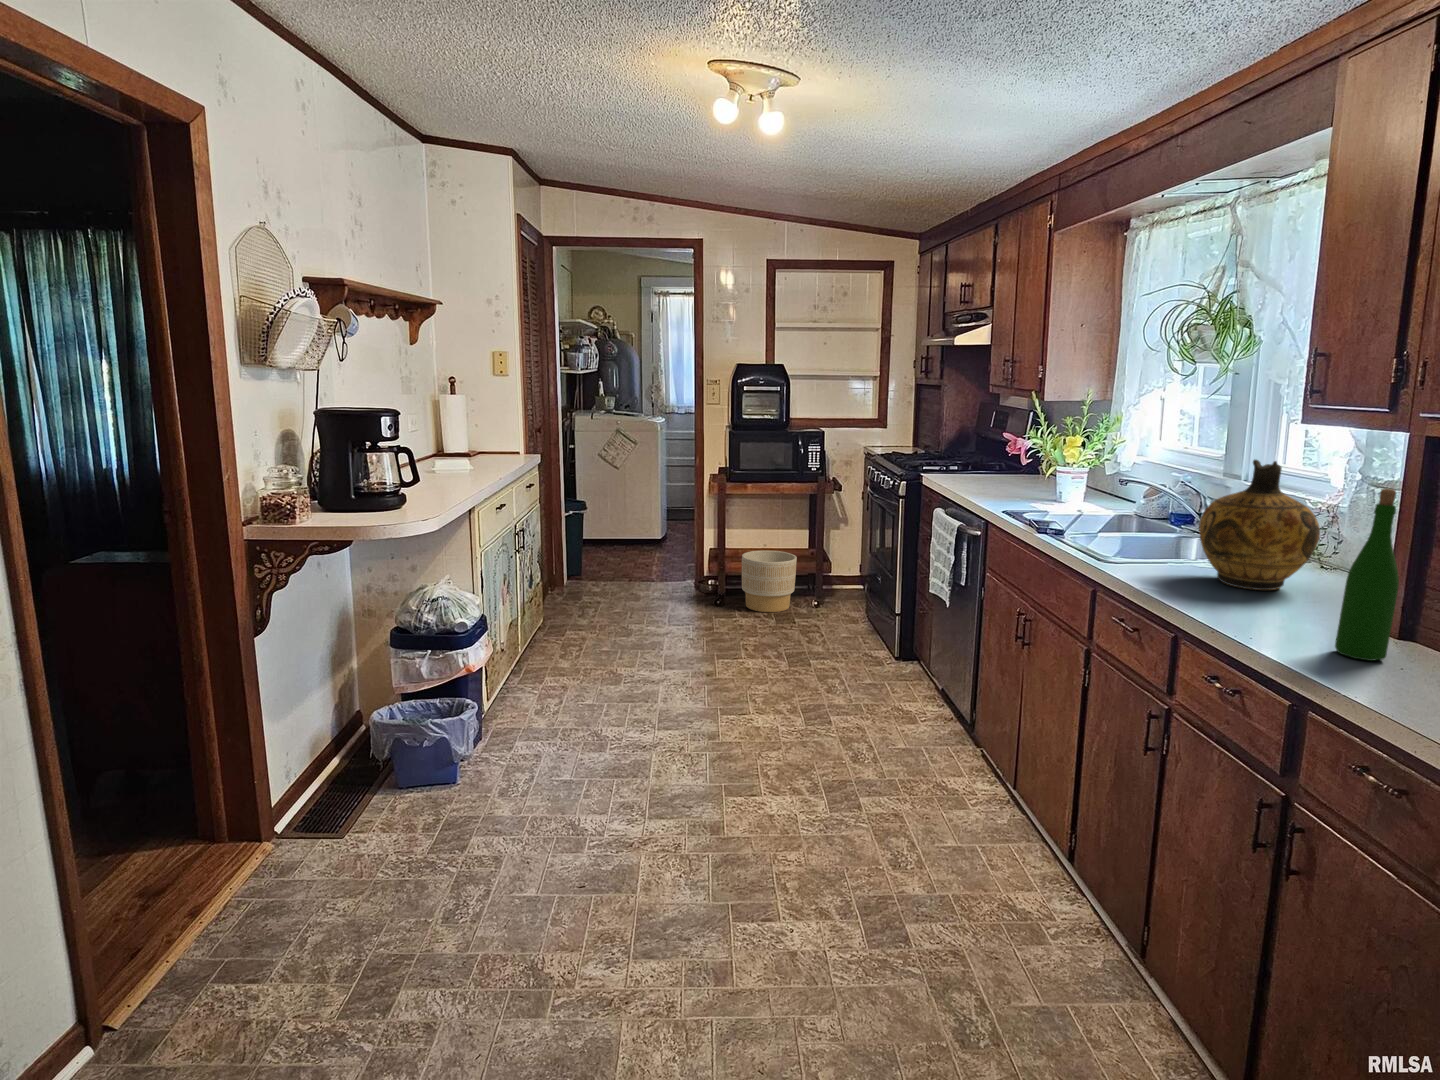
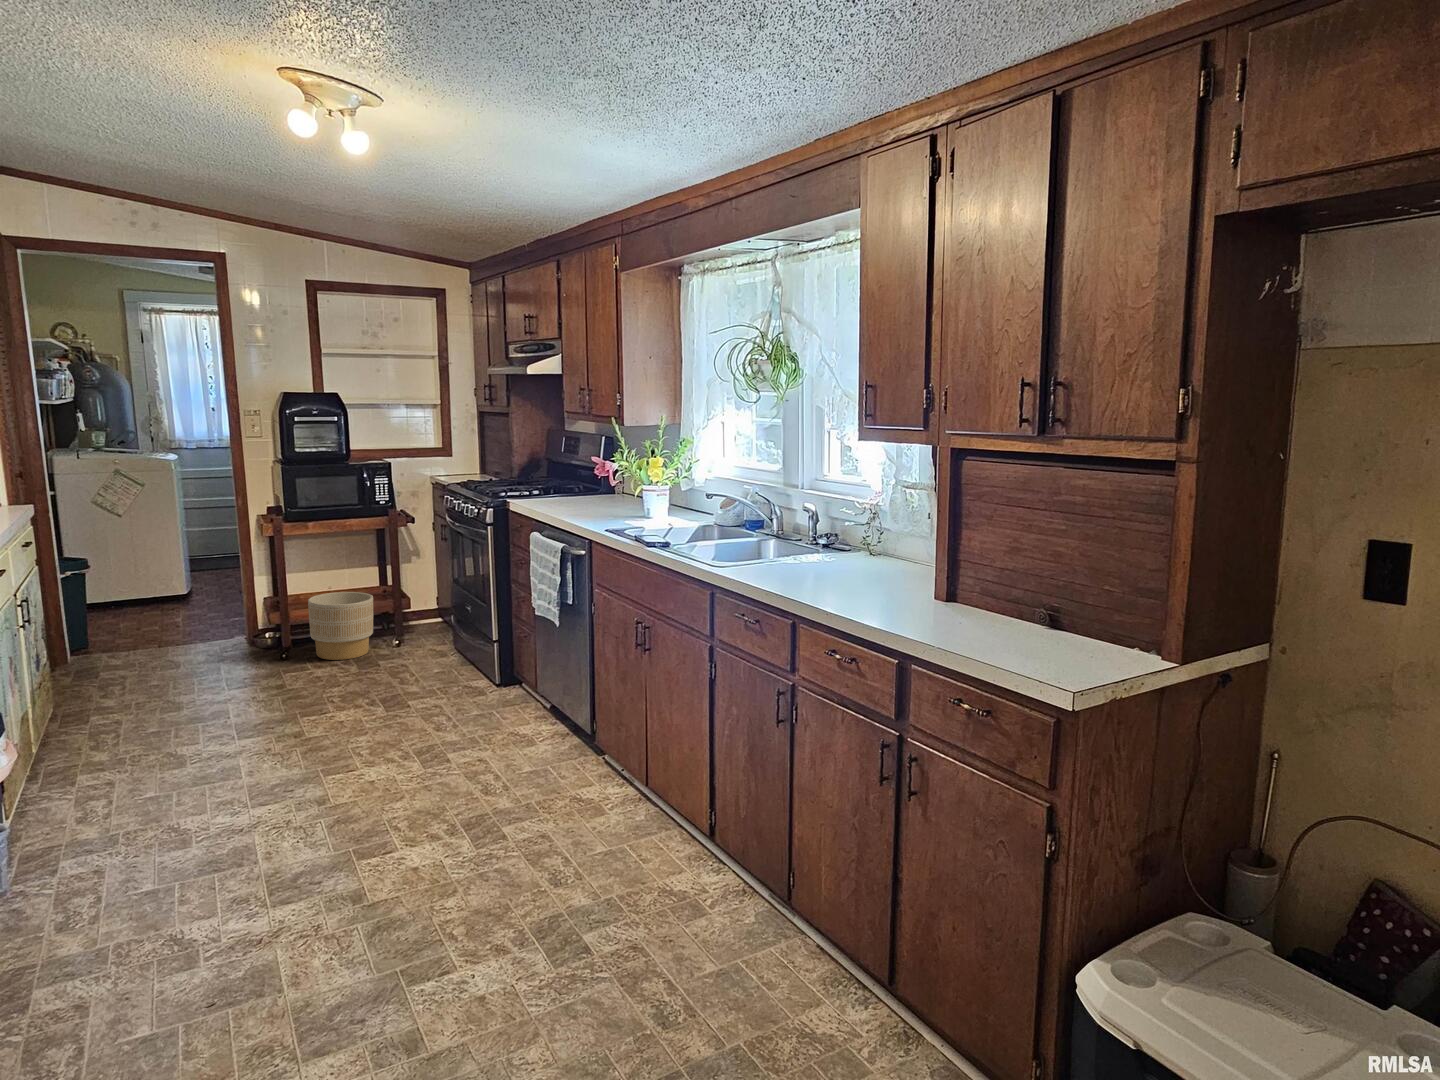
ceramic jug: present [1199,460,1320,590] -> none [789,471,874,577]
wine bottle: present [1335,488,1399,661] -> none [909,488,946,619]

